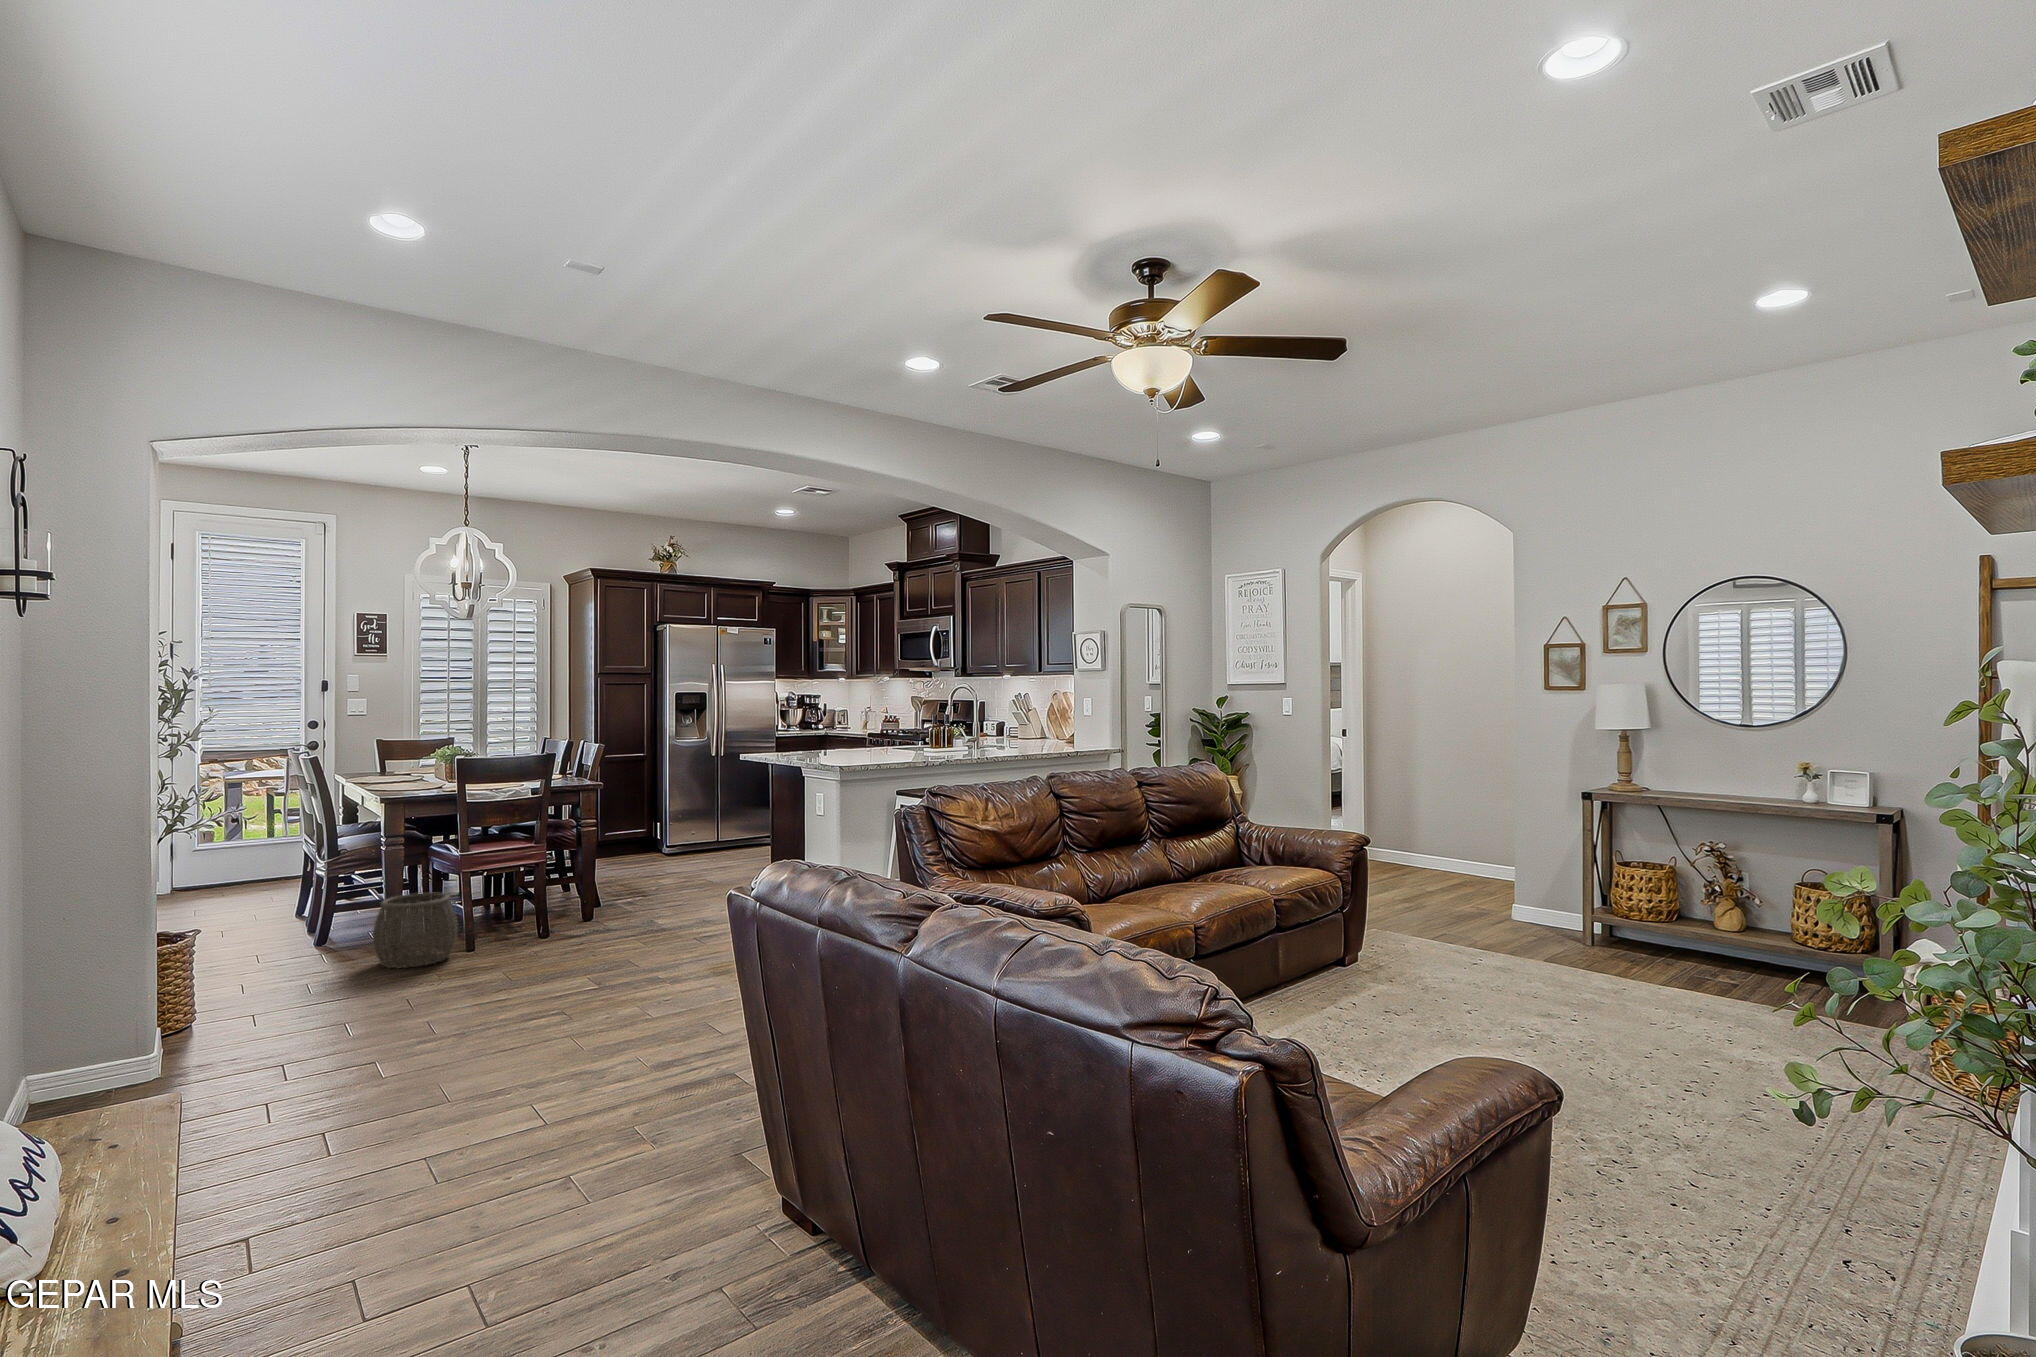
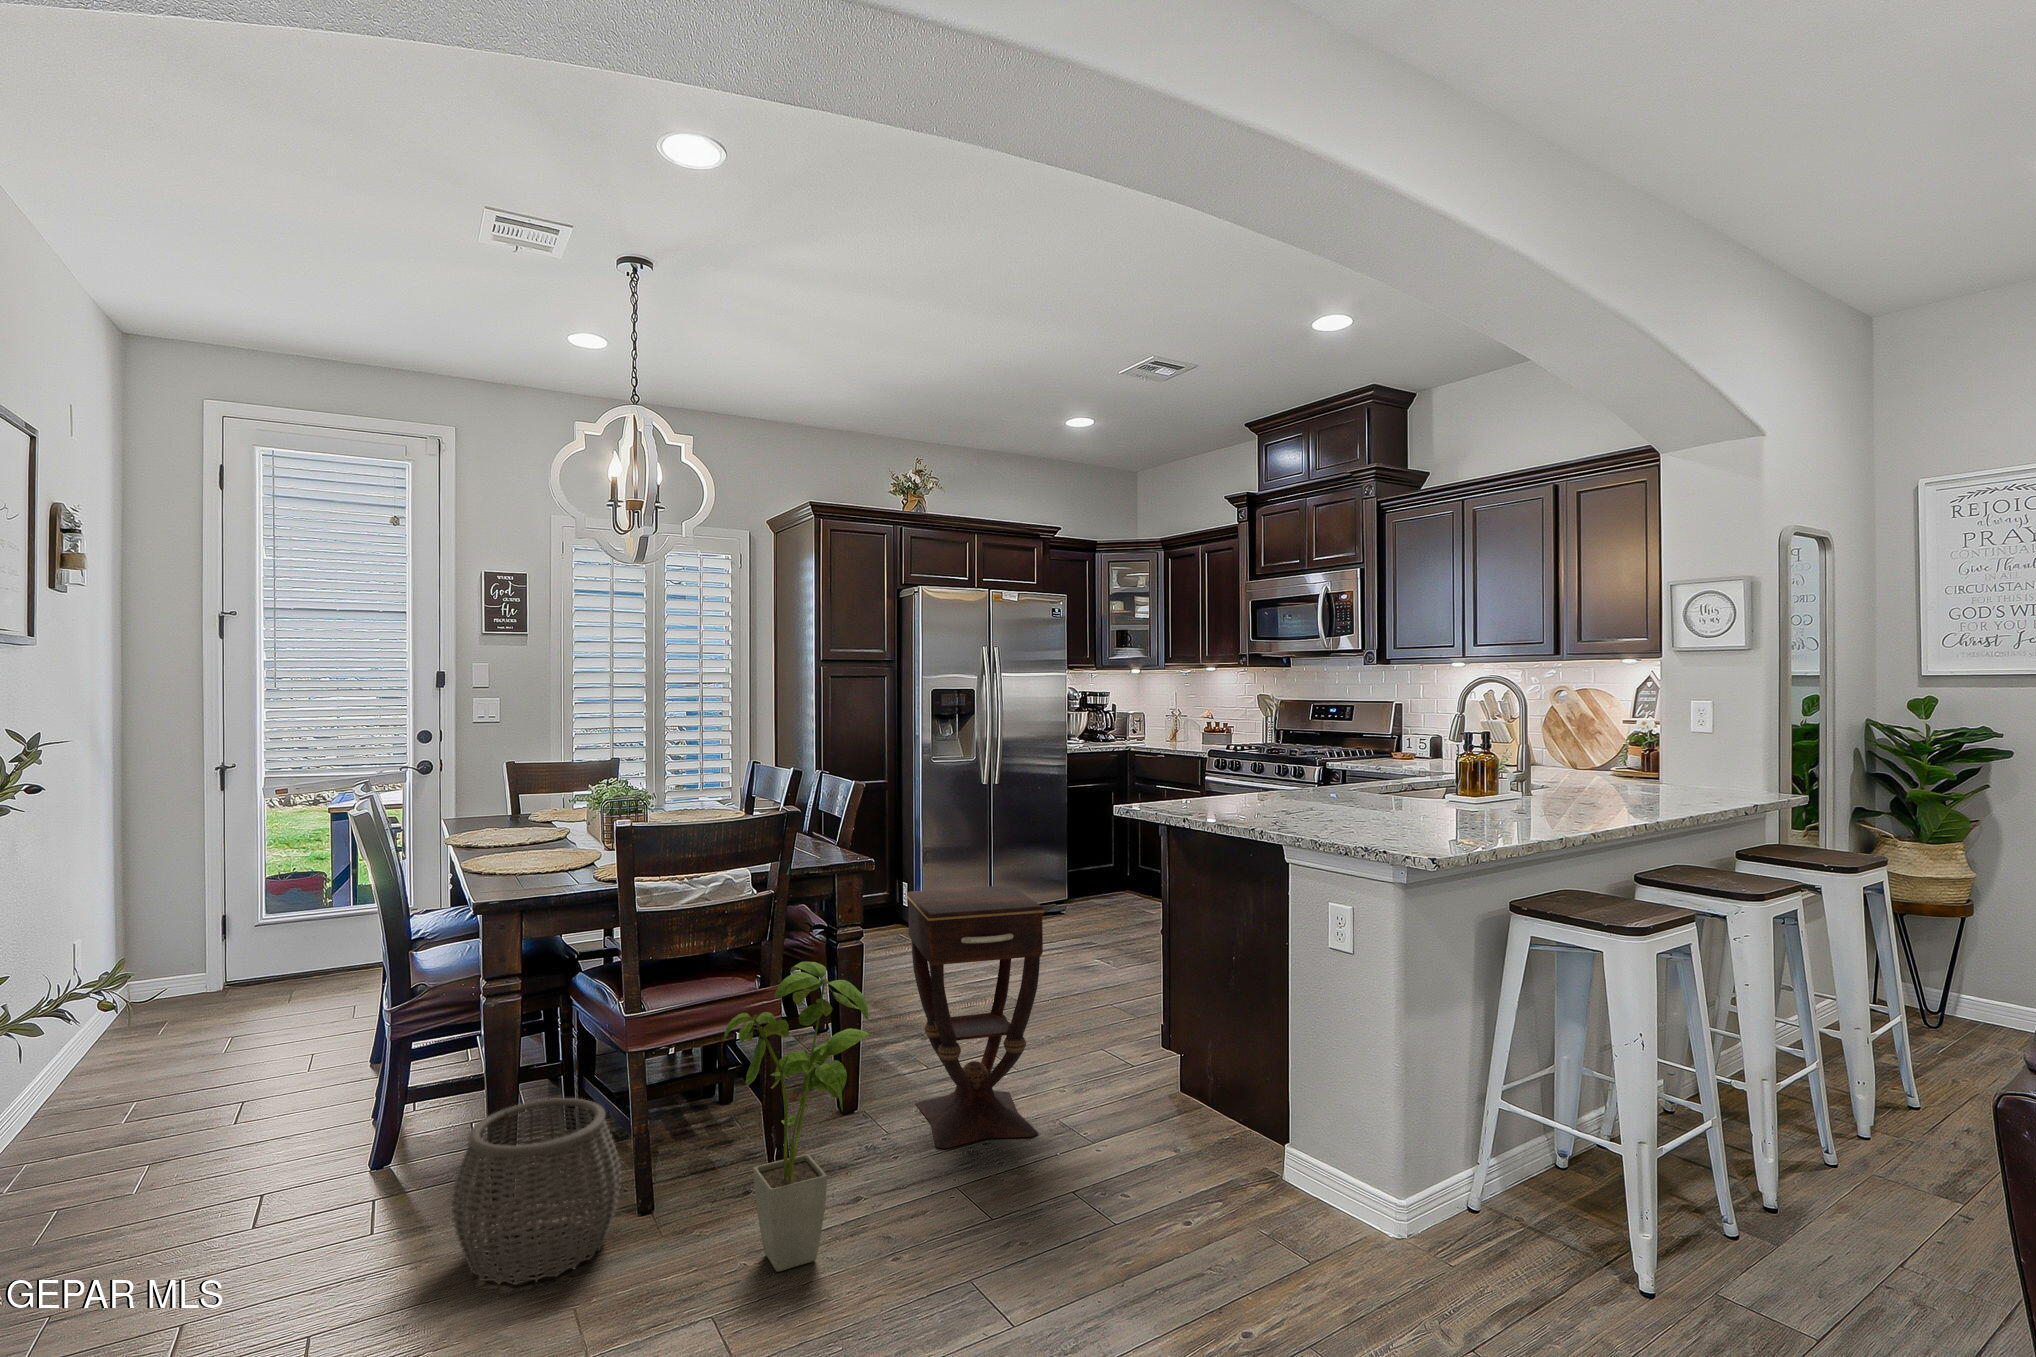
side table: none [623,798,693,927] -> present [907,885,1044,1148]
house plant: none [510,818,588,960] -> present [723,962,871,1272]

